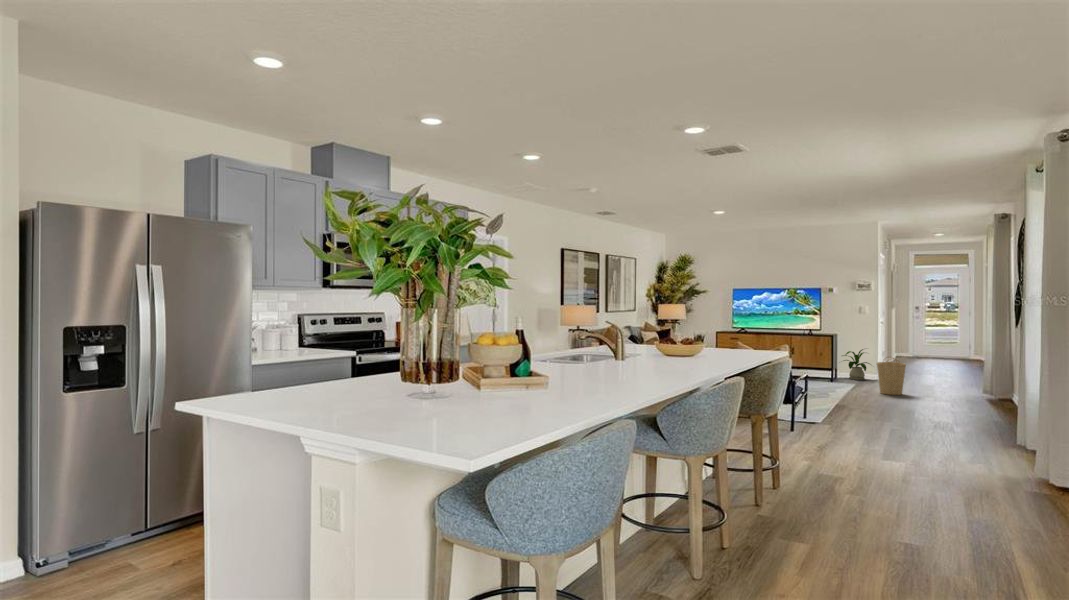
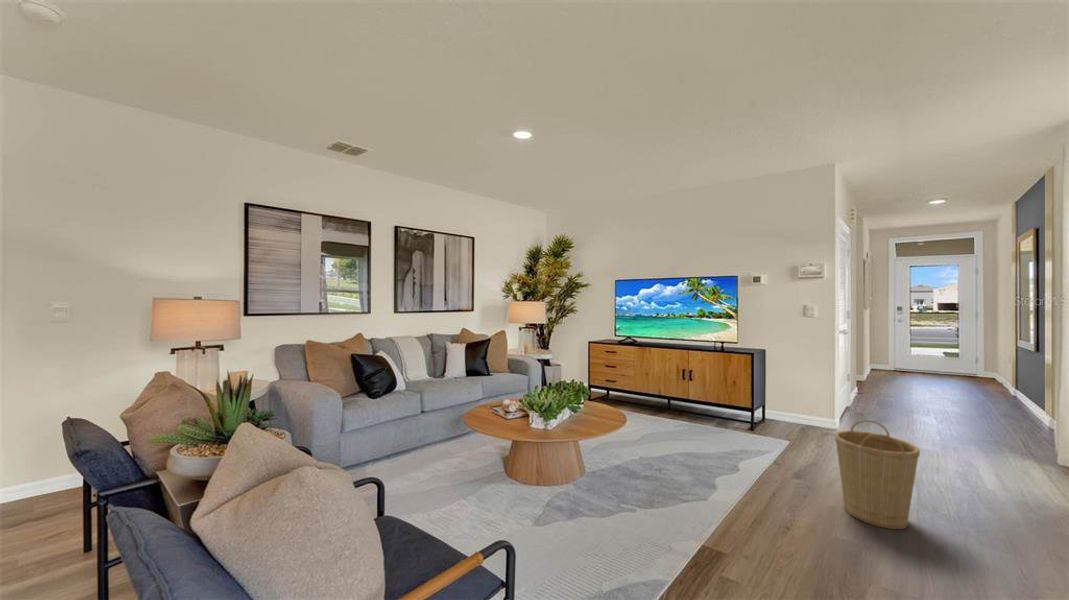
house plant: present [844,349,870,380] -> none [762,378,832,432]

